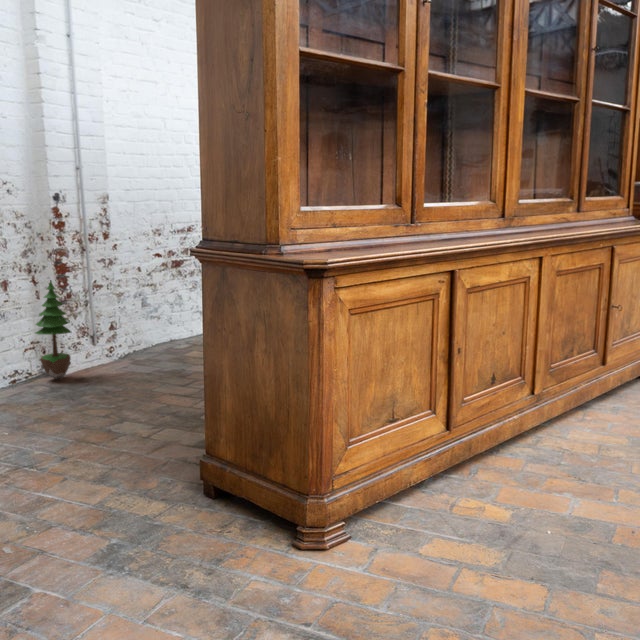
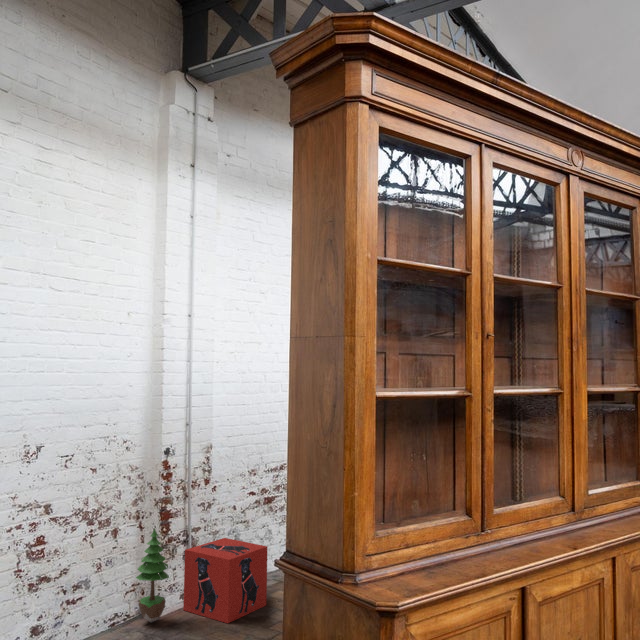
storage box: none [87,298,181,376] -> present [183,538,268,623]

